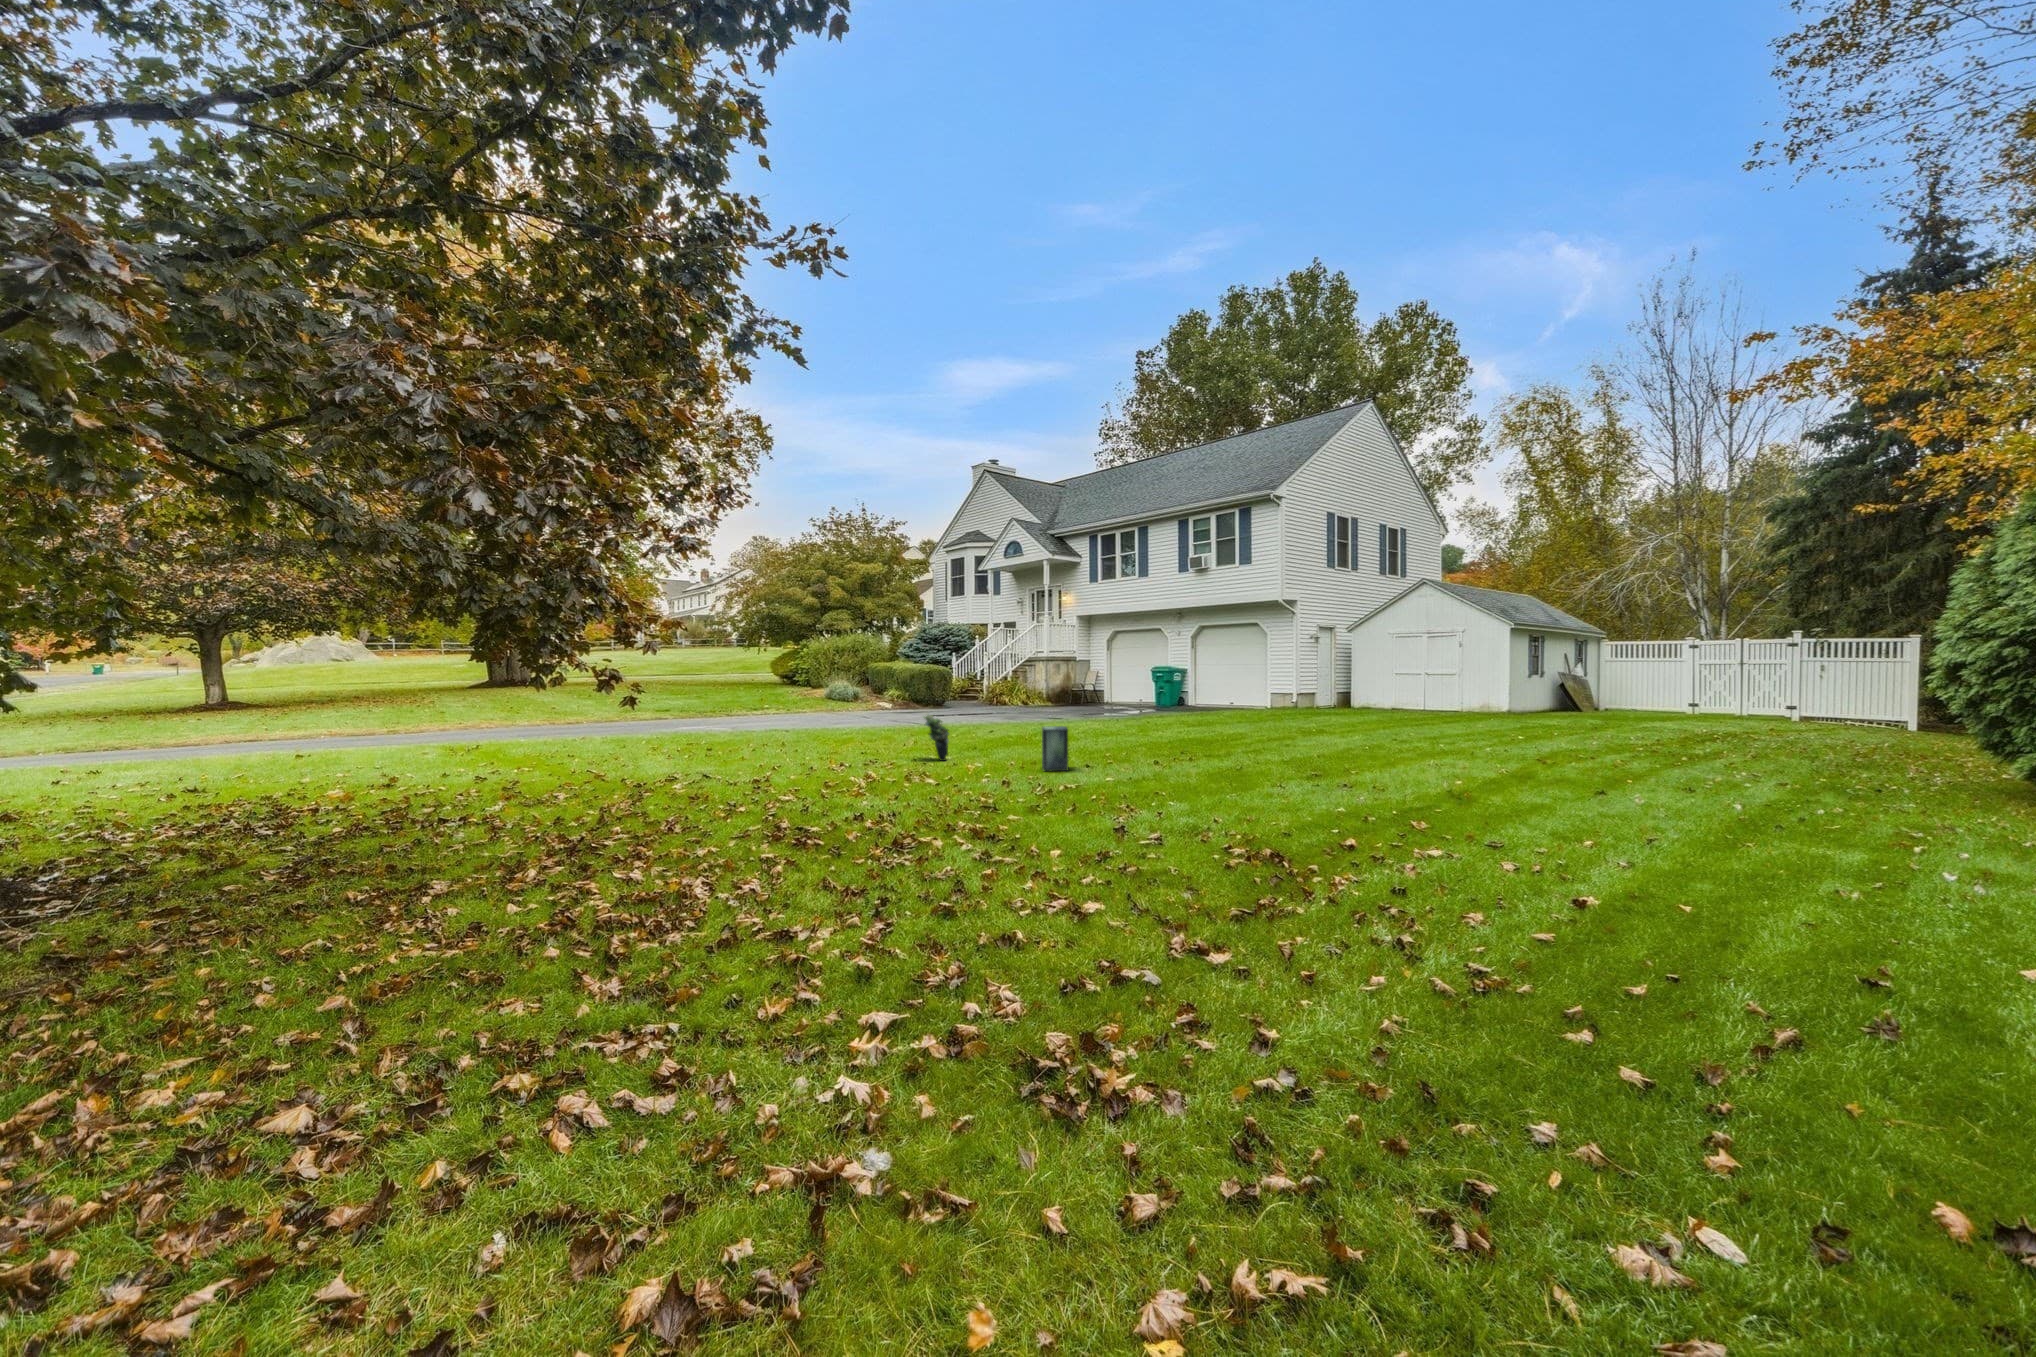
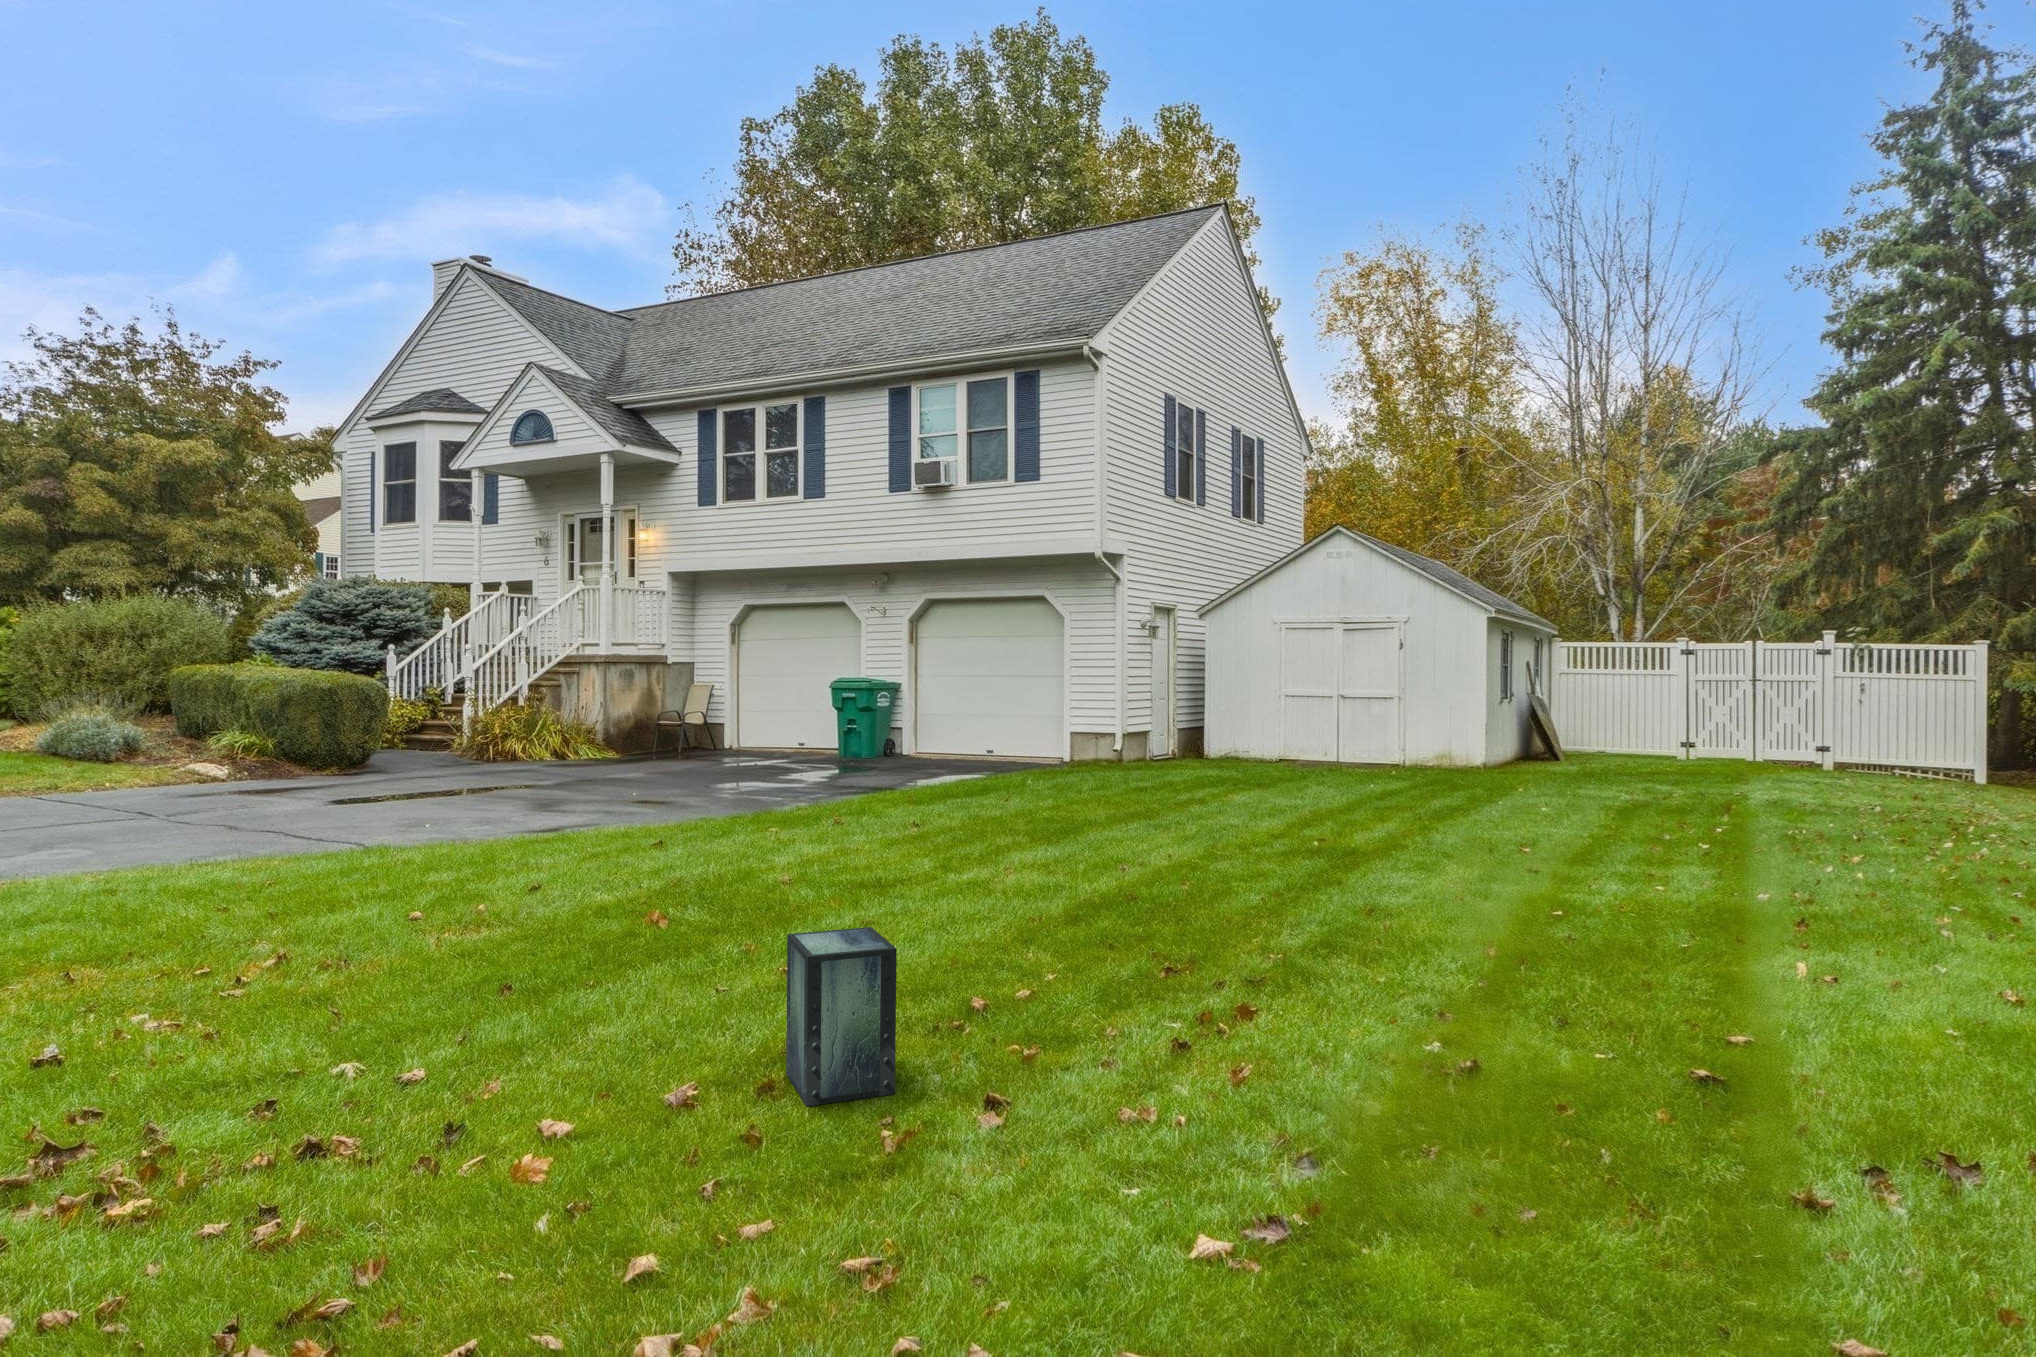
potted plant: present [924,715,949,761] -> none [312,890,430,1066]

